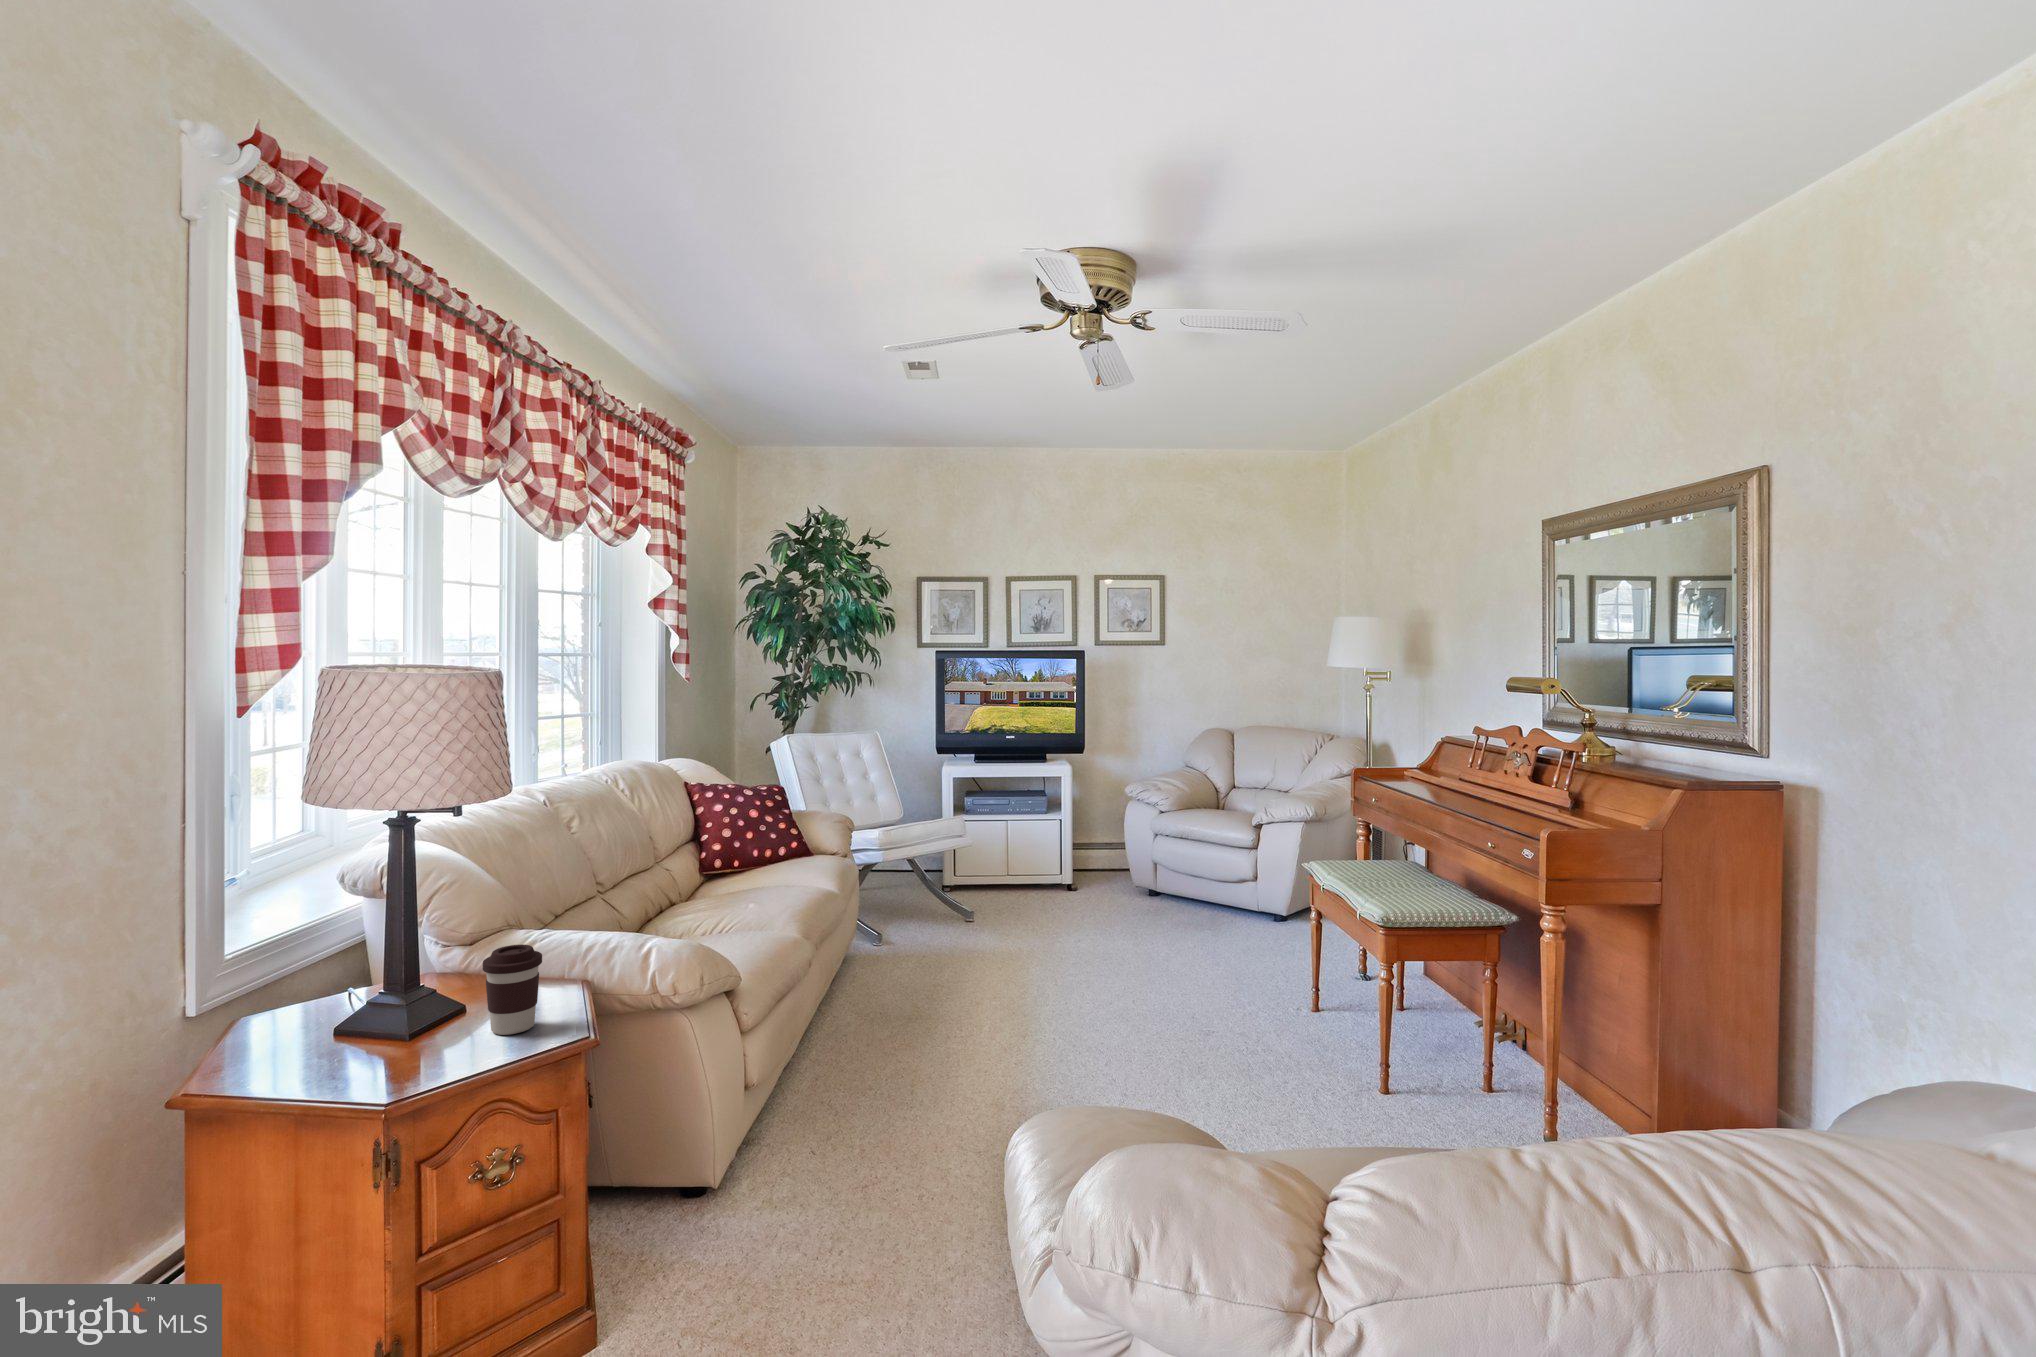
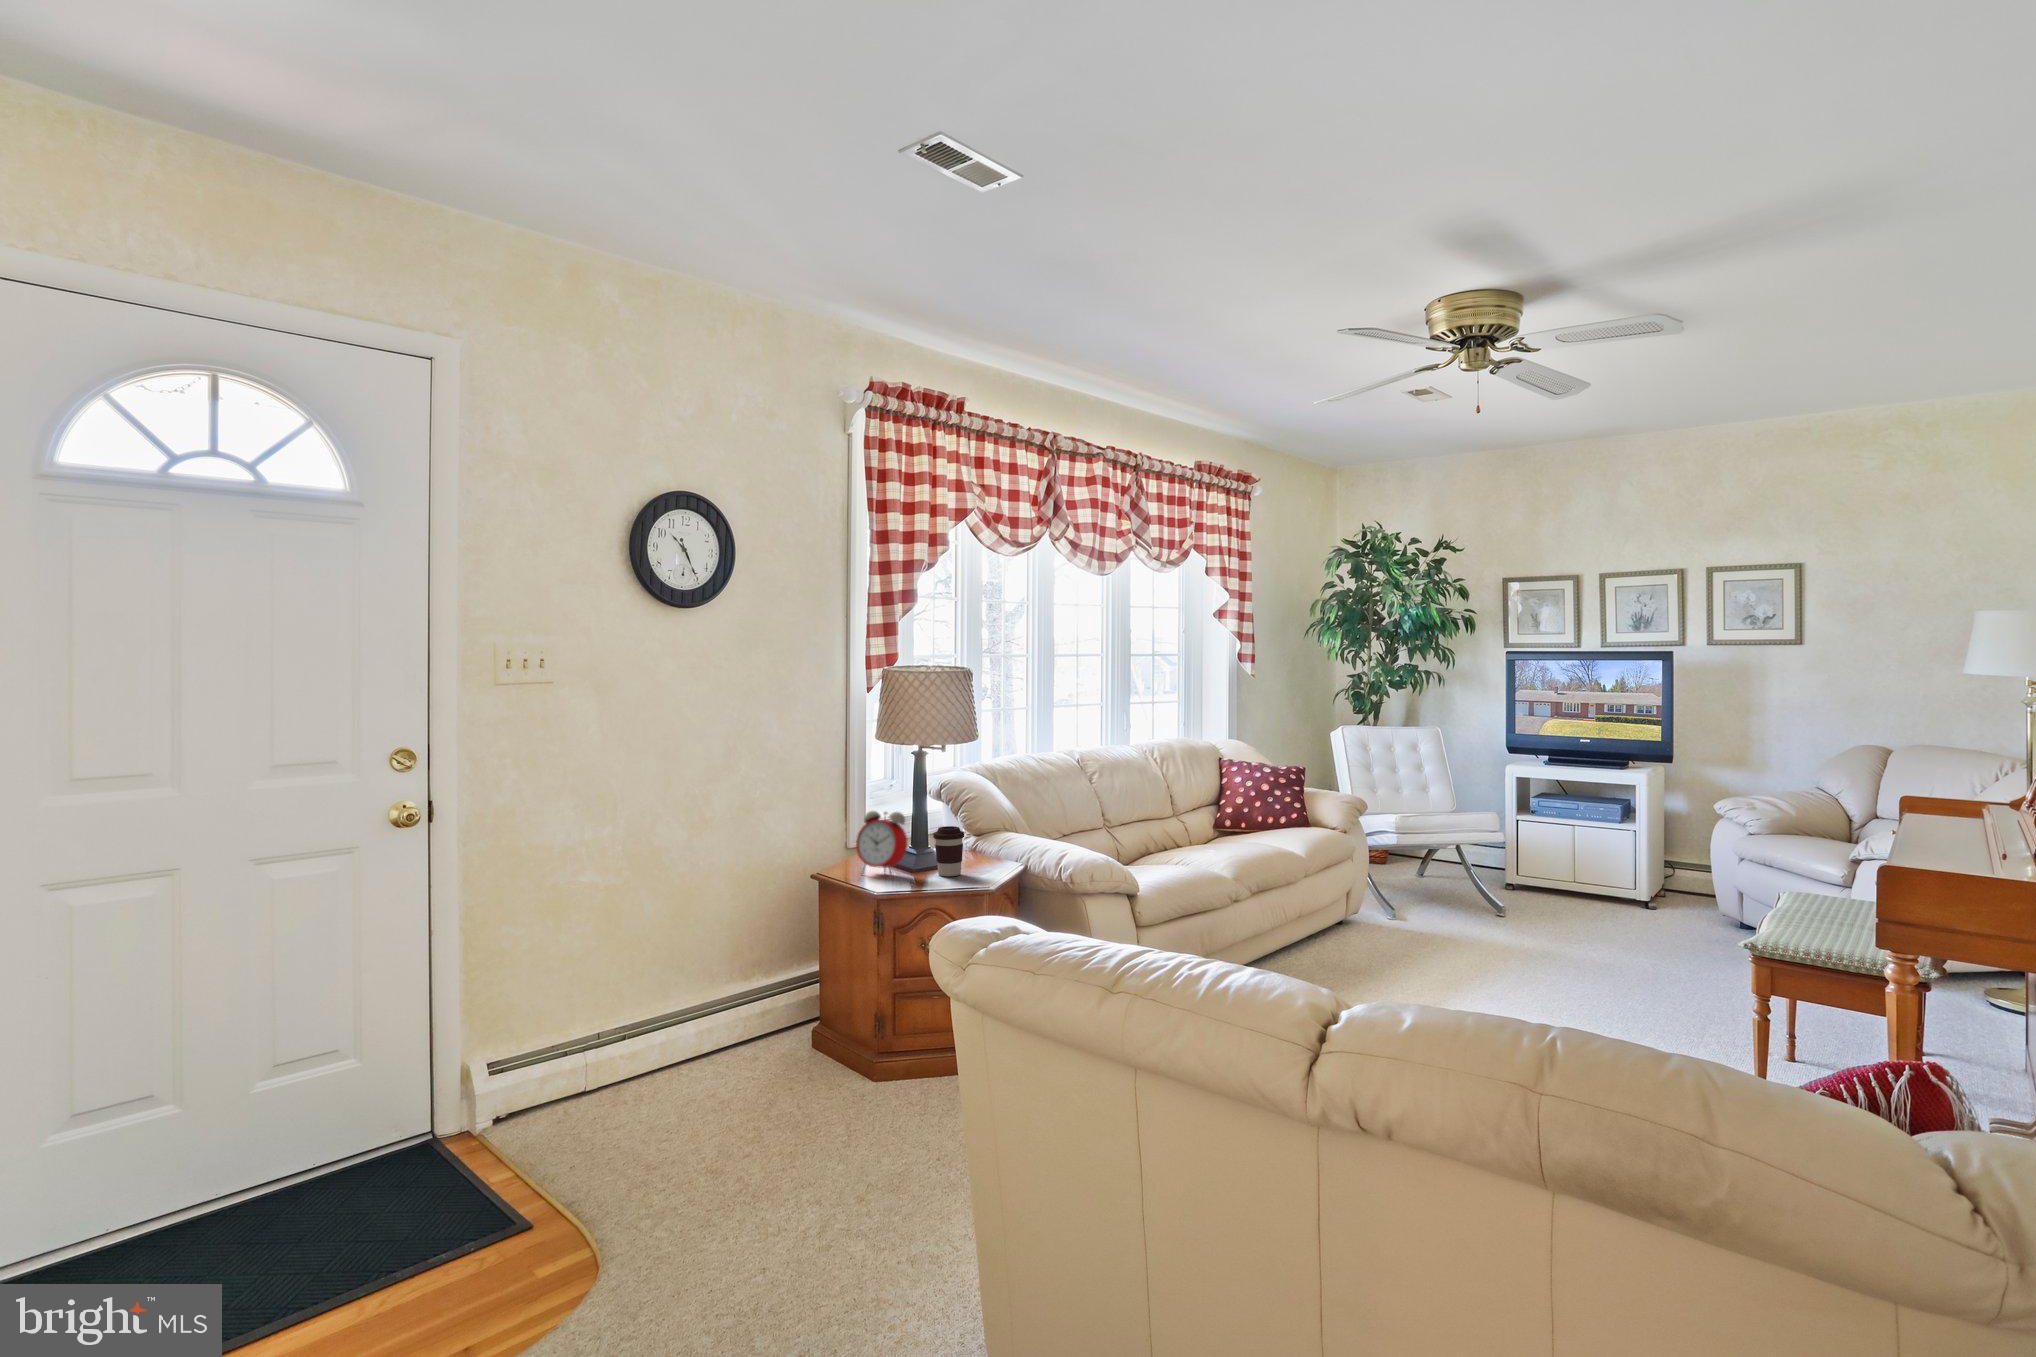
alarm clock: none [326,939,438,1075] -> present [856,811,908,876]

